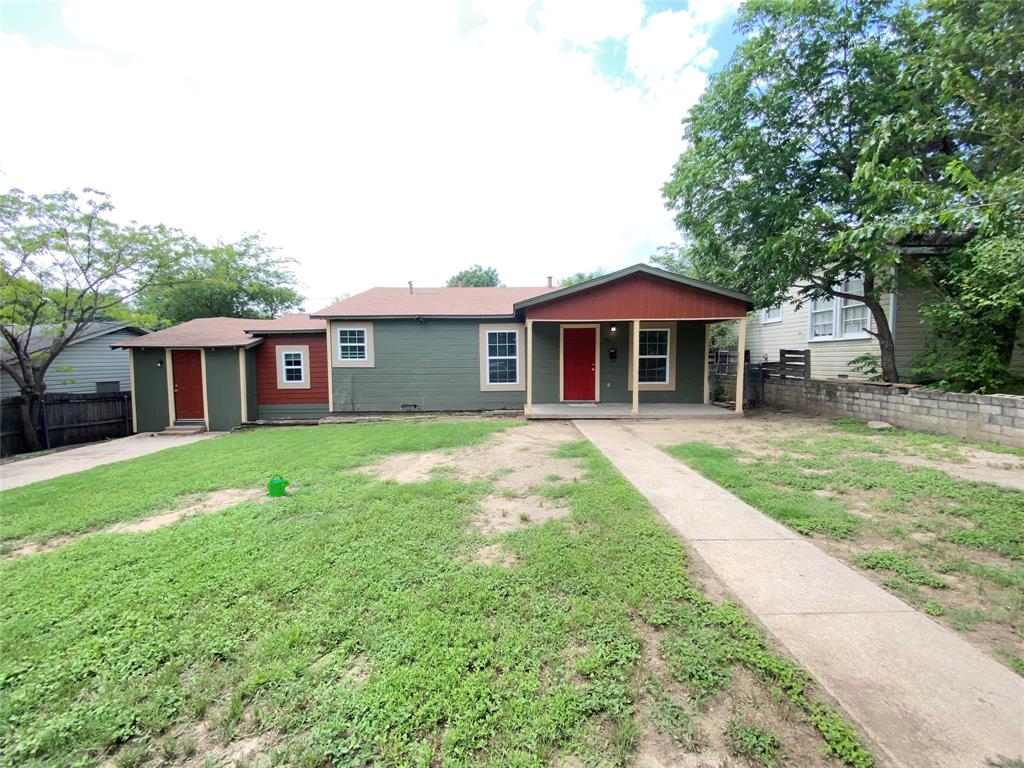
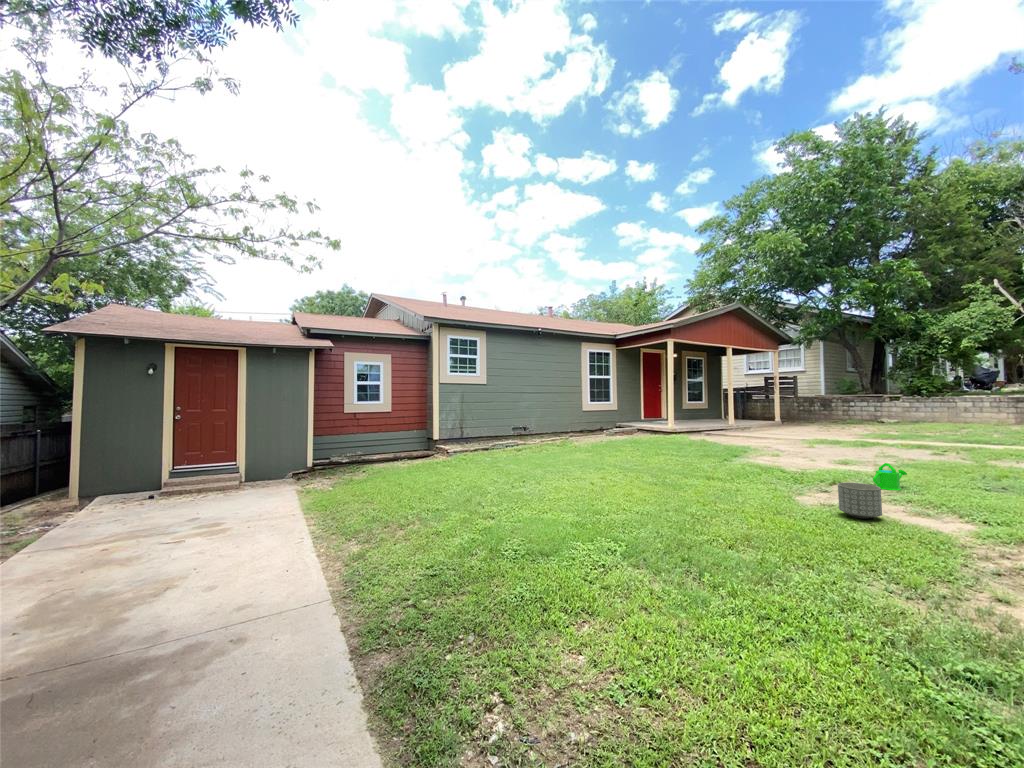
planter: none [128,481,160,507] -> present [838,482,882,519]

